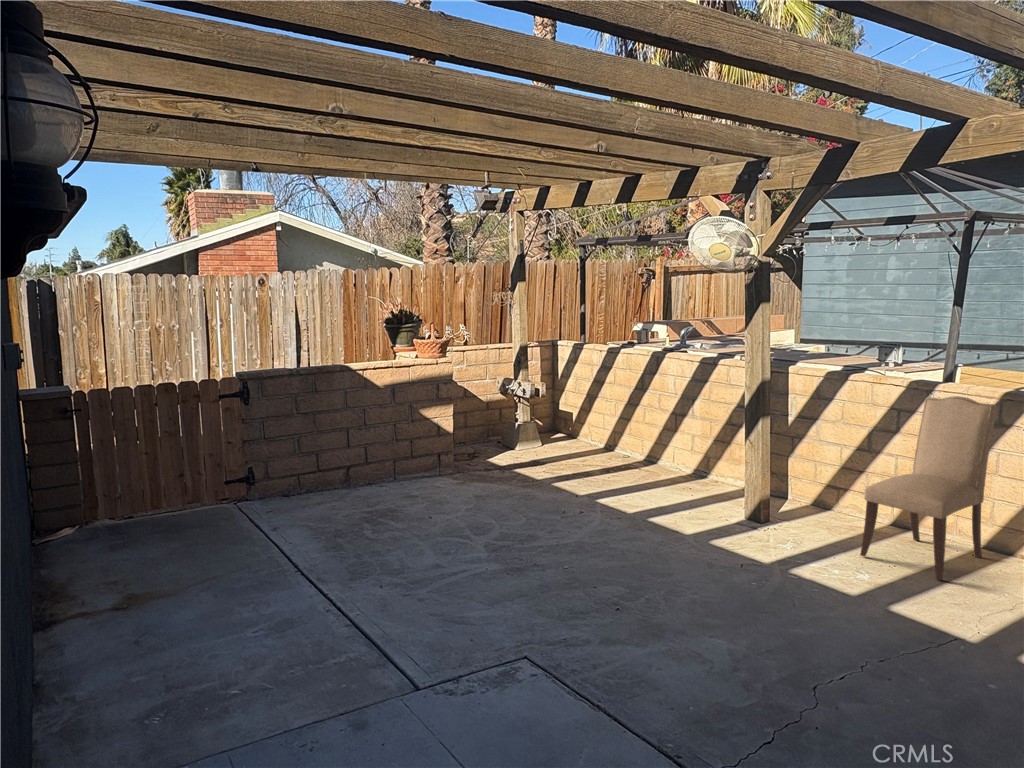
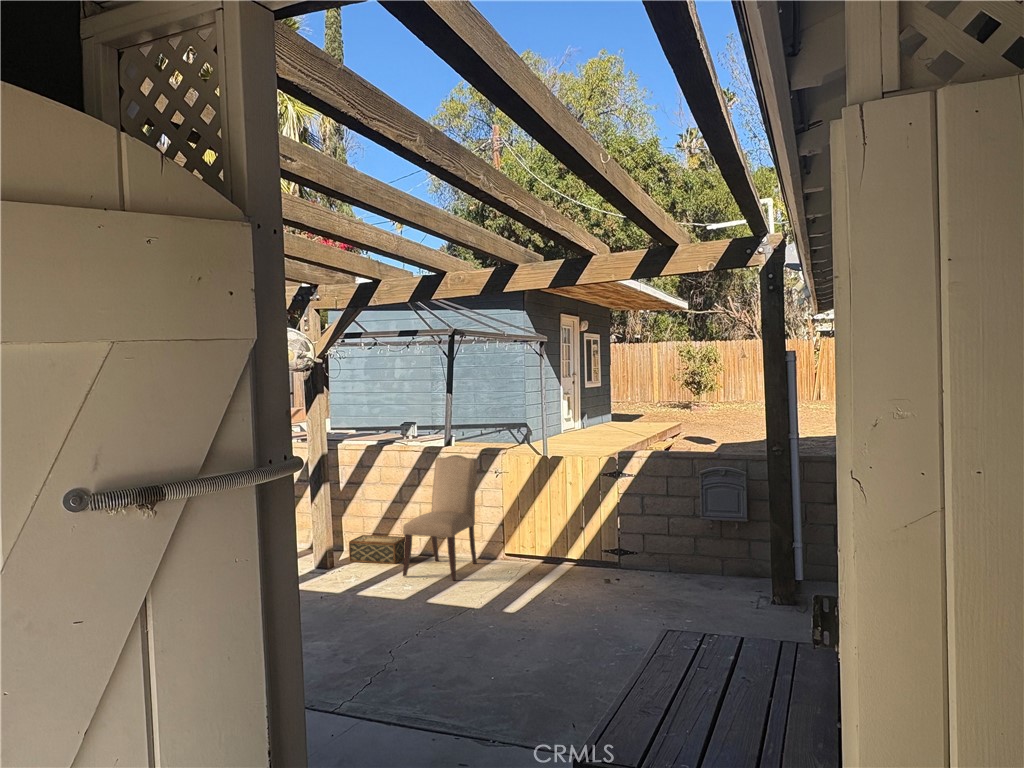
woven basket: none [791,485,874,532] -> present [349,535,405,564]

